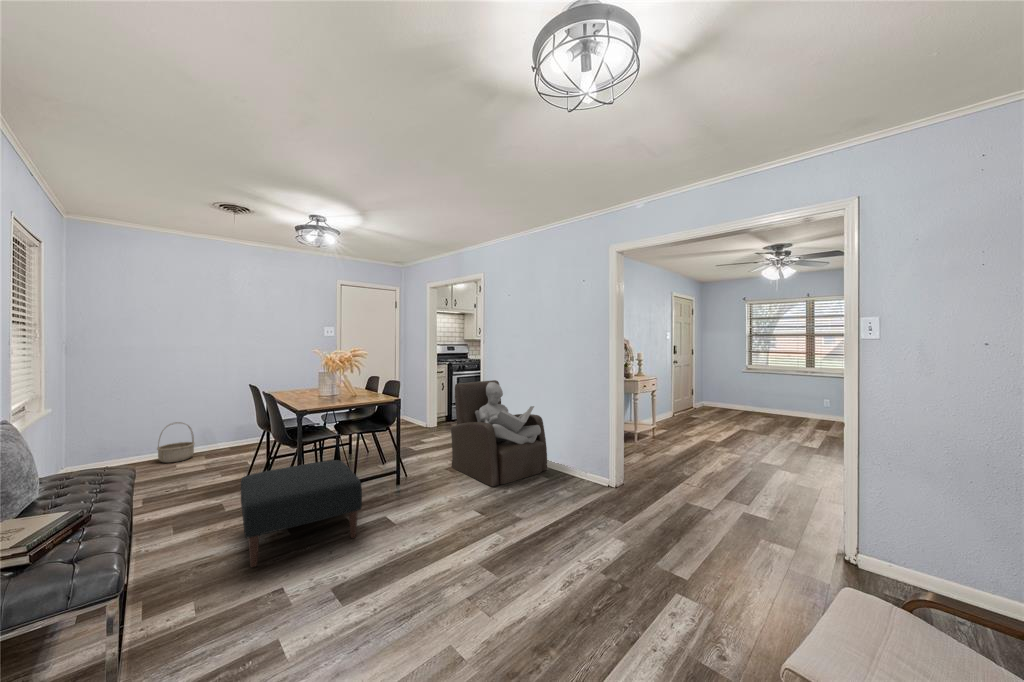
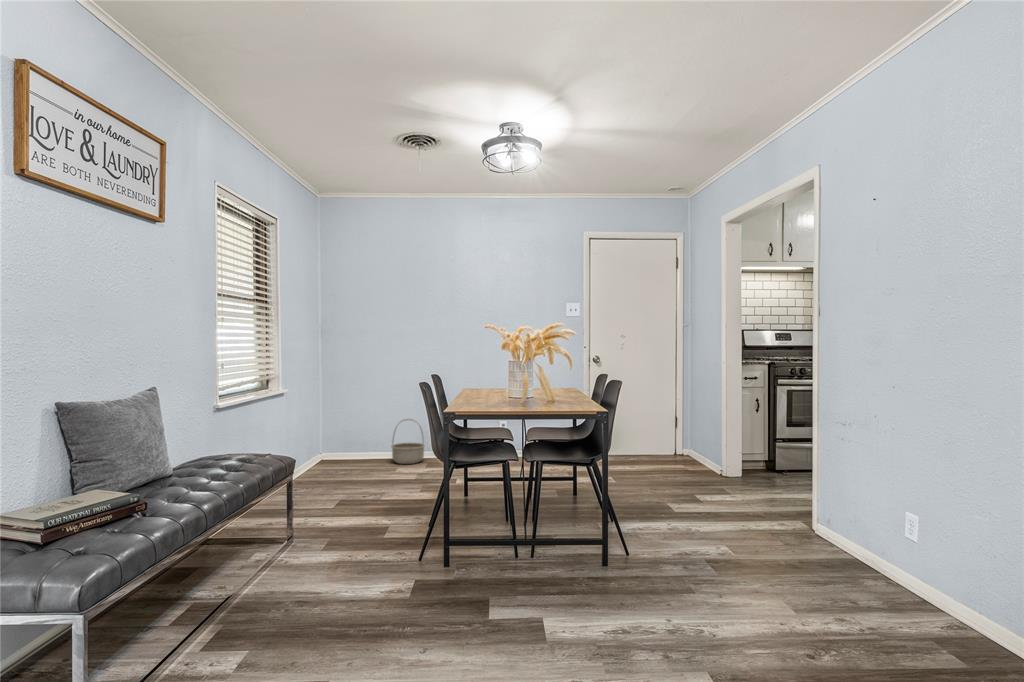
armchair: present [451,380,547,486] -> none [720,397,967,637]
ottoman: present [241,460,362,567] -> none [318,494,501,640]

